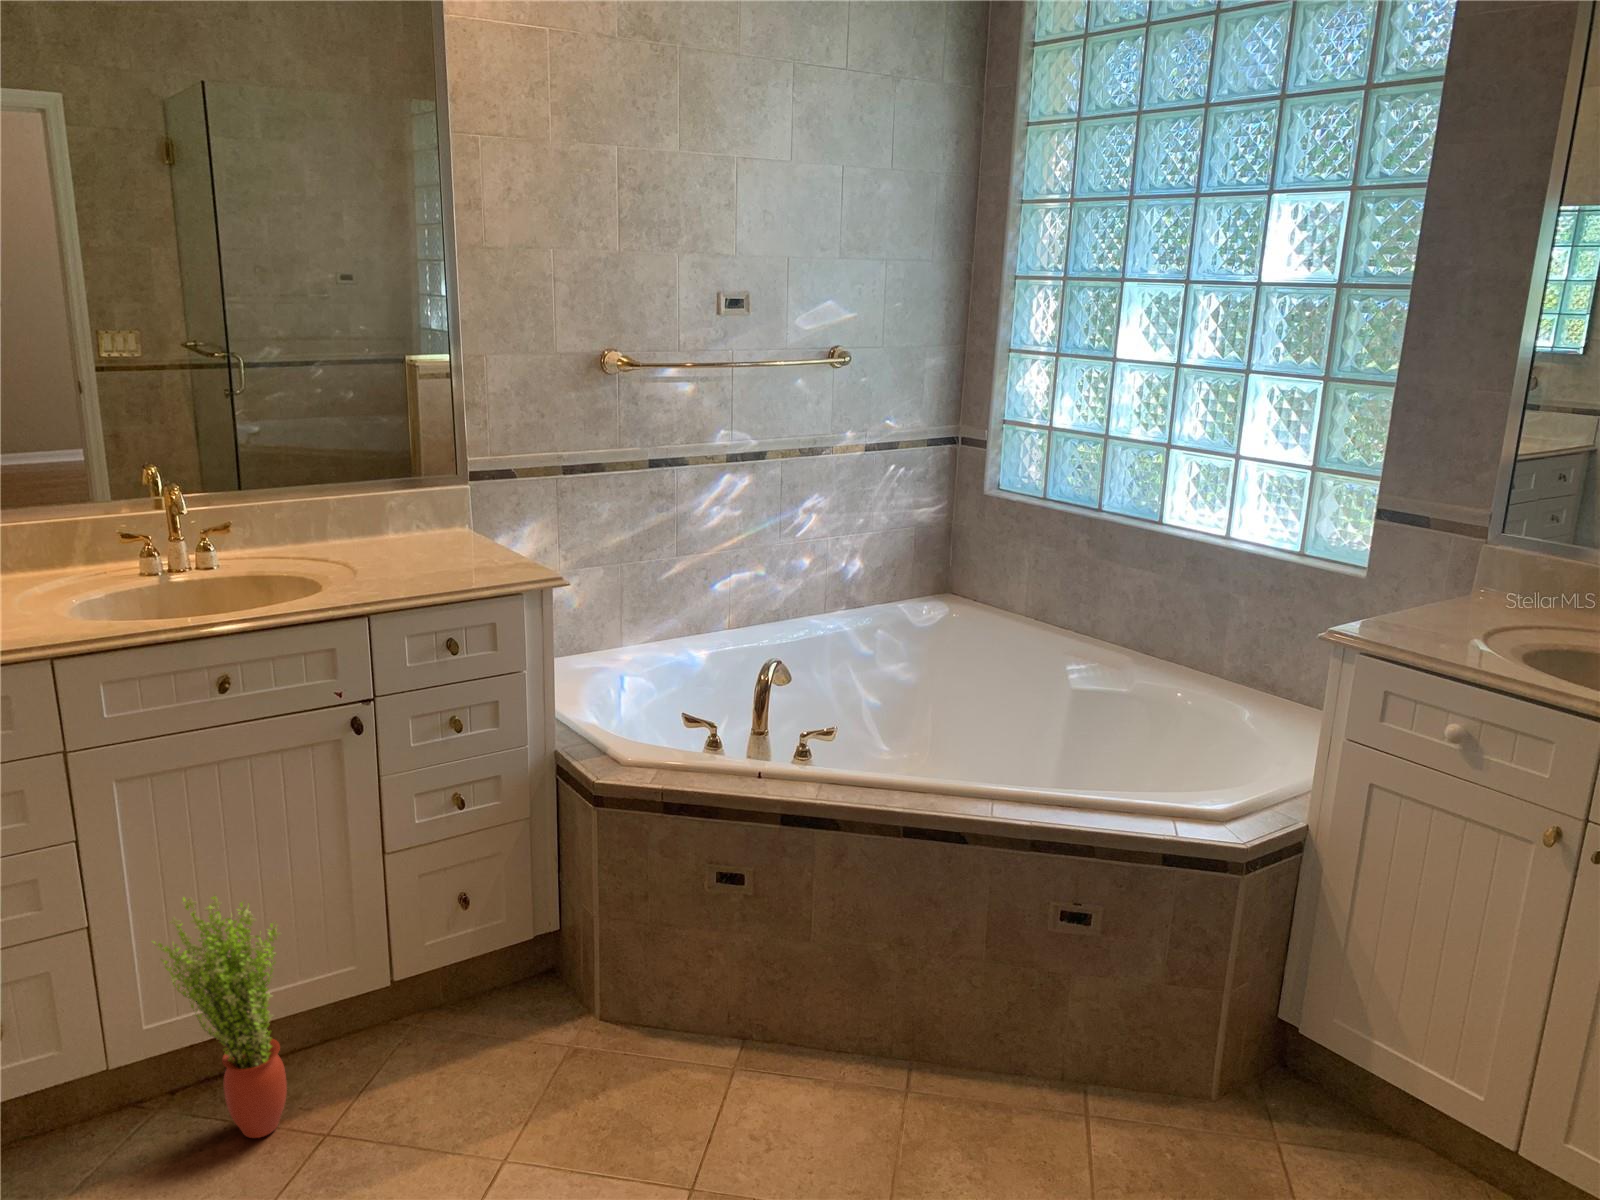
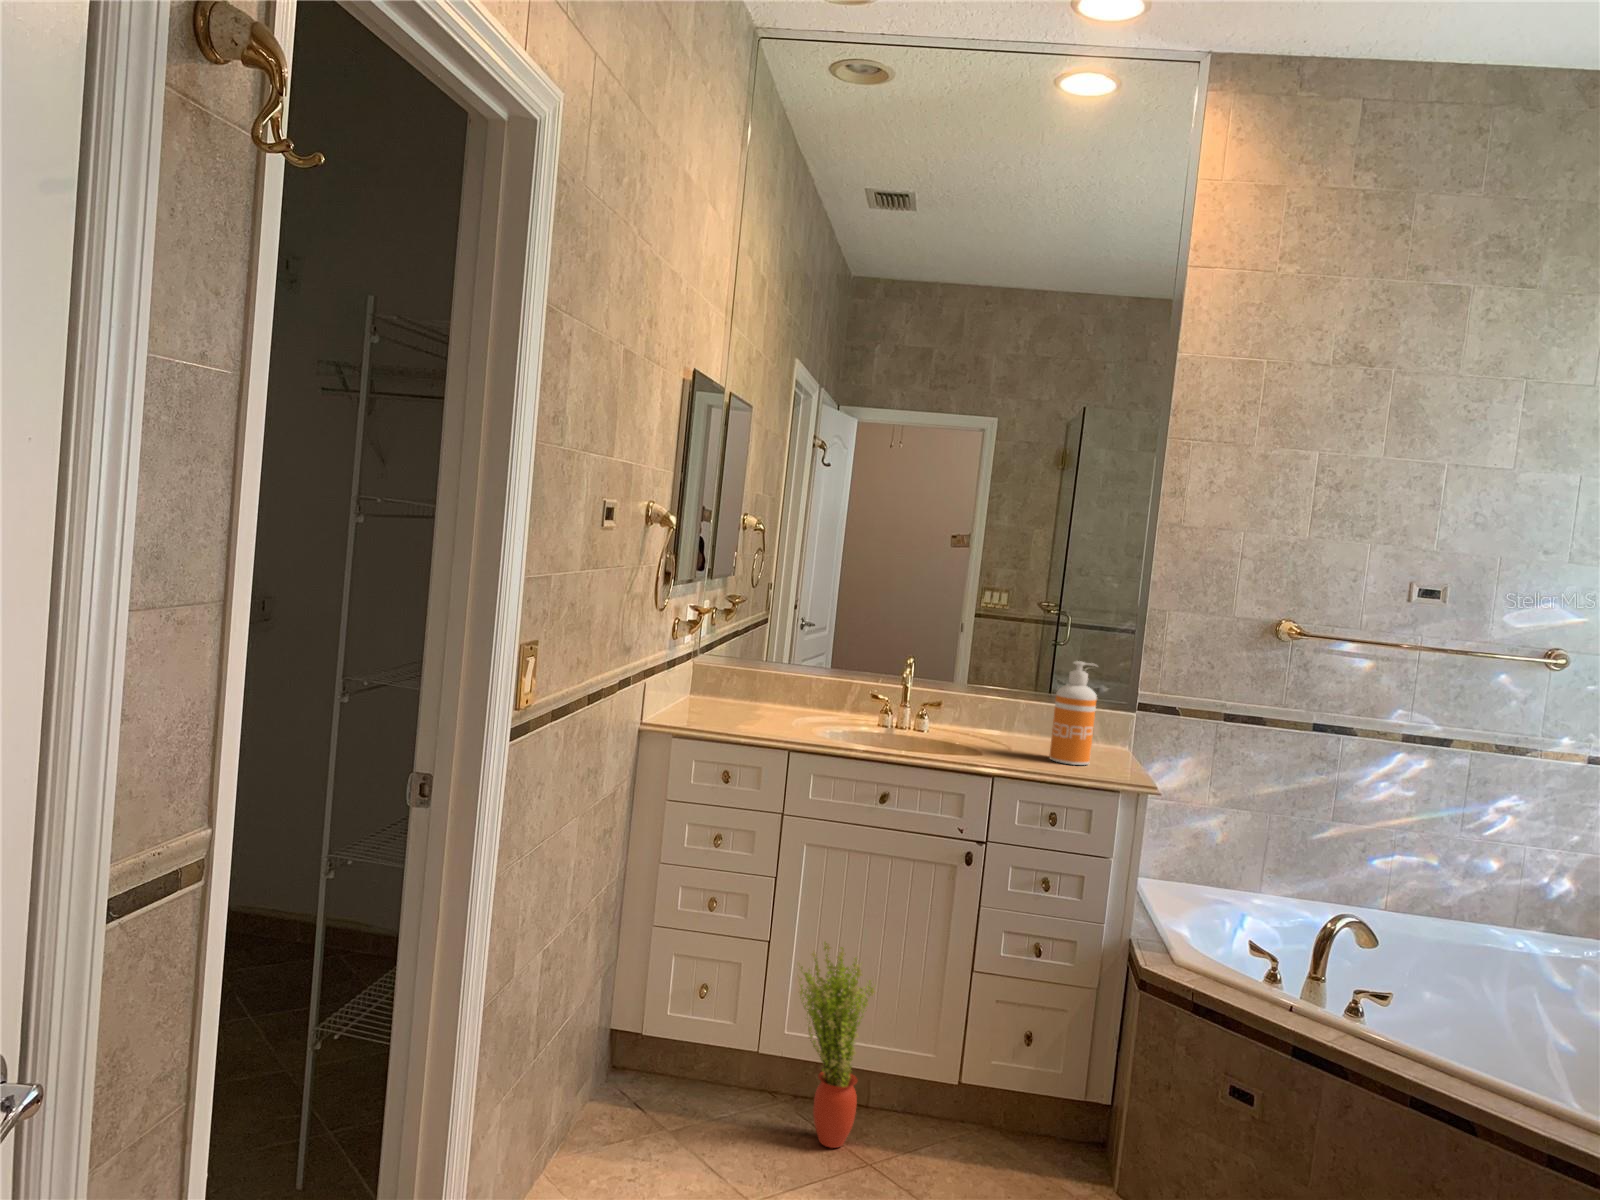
soap dispenser: none [397,441,455,571] -> present [1049,661,1097,765]

